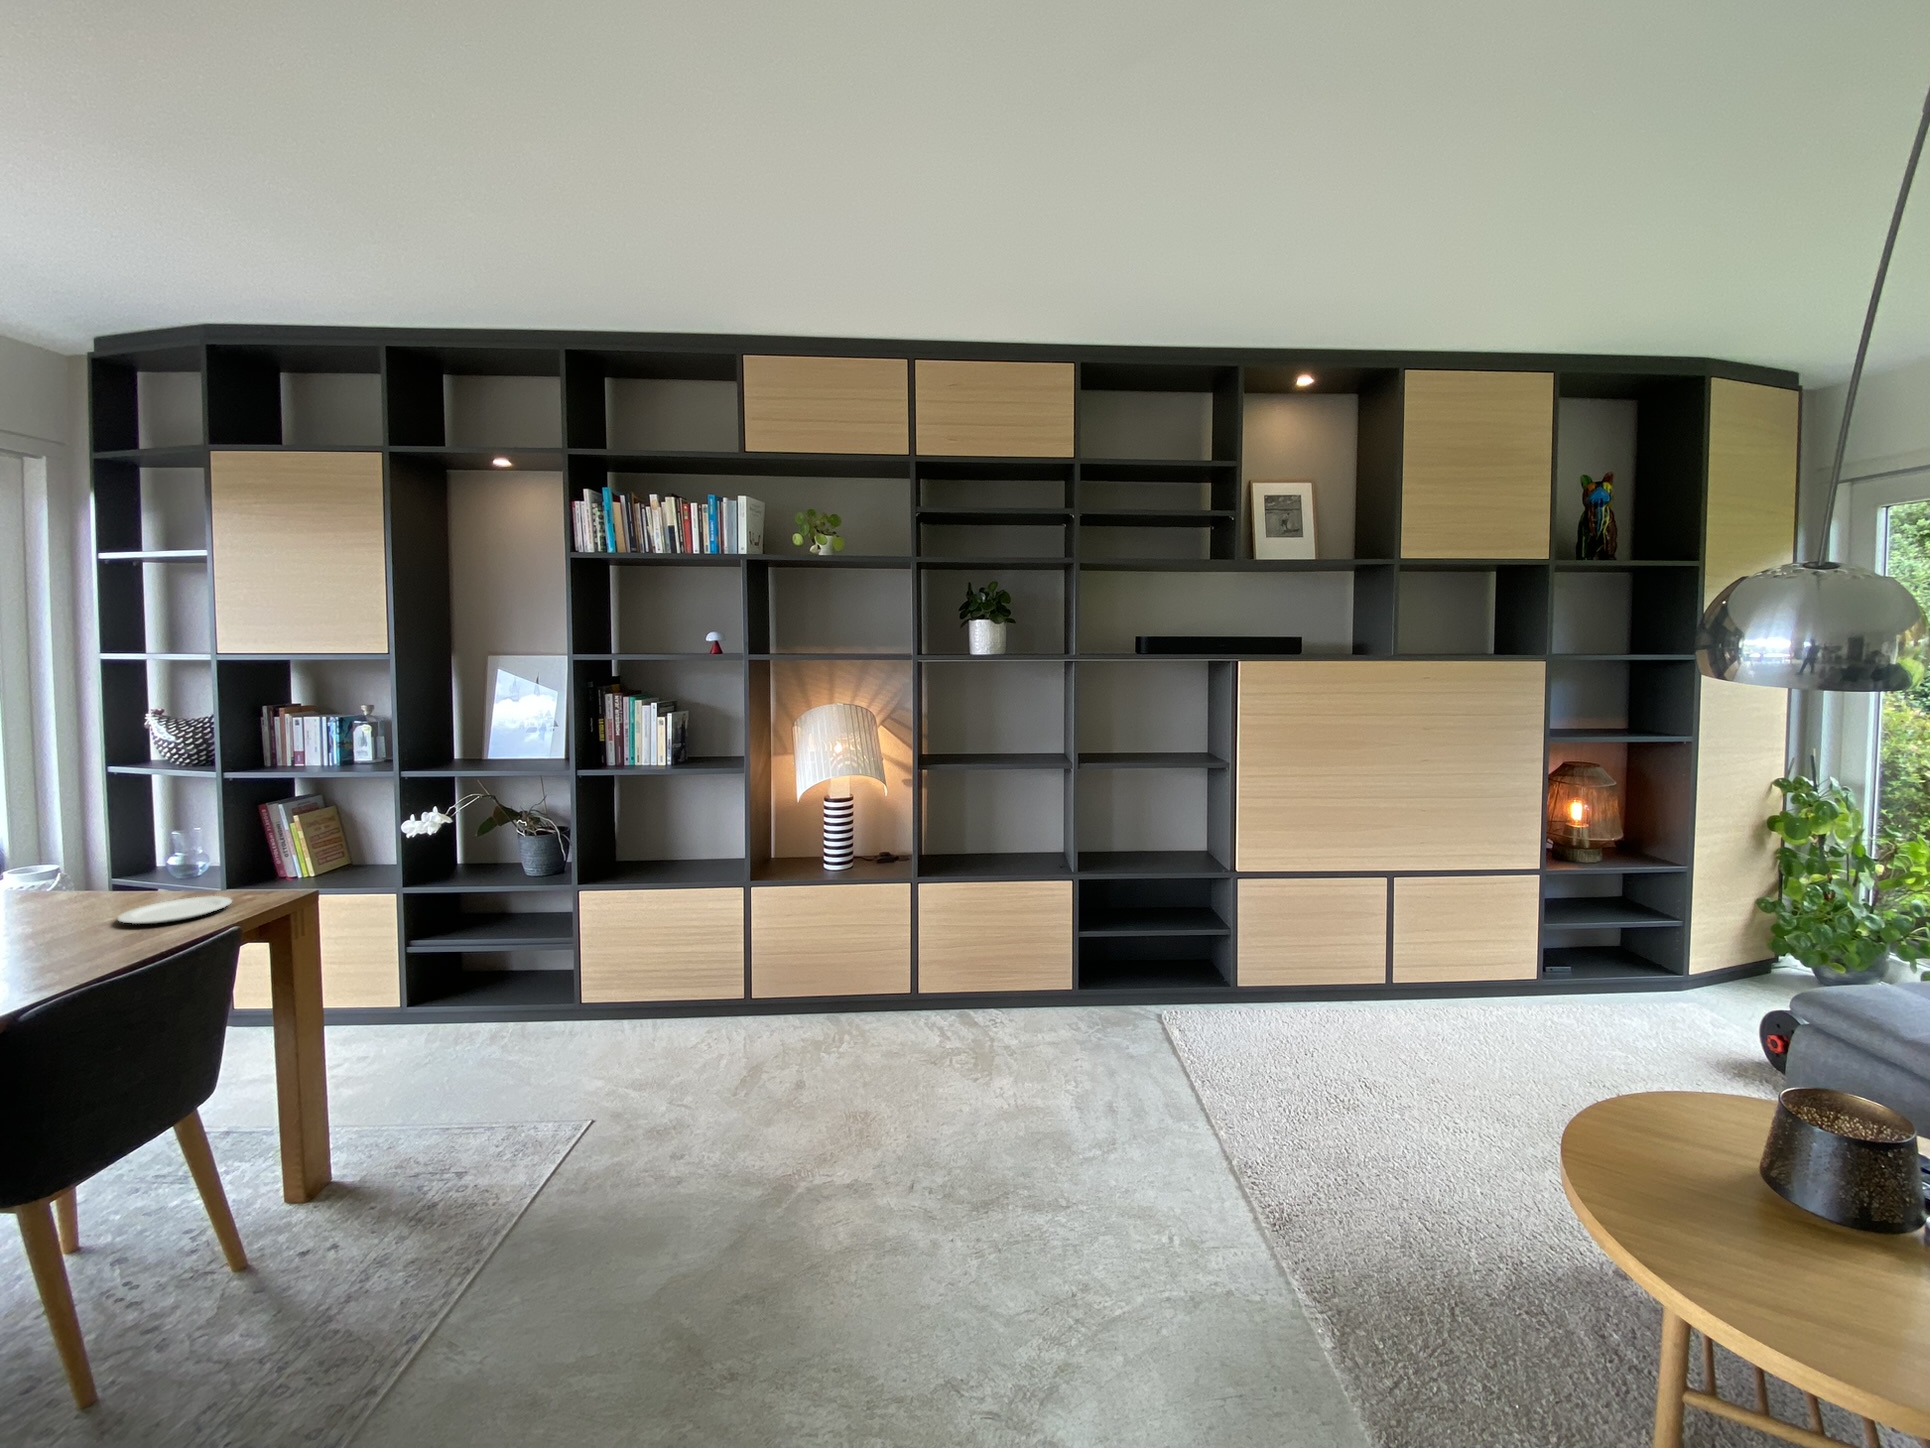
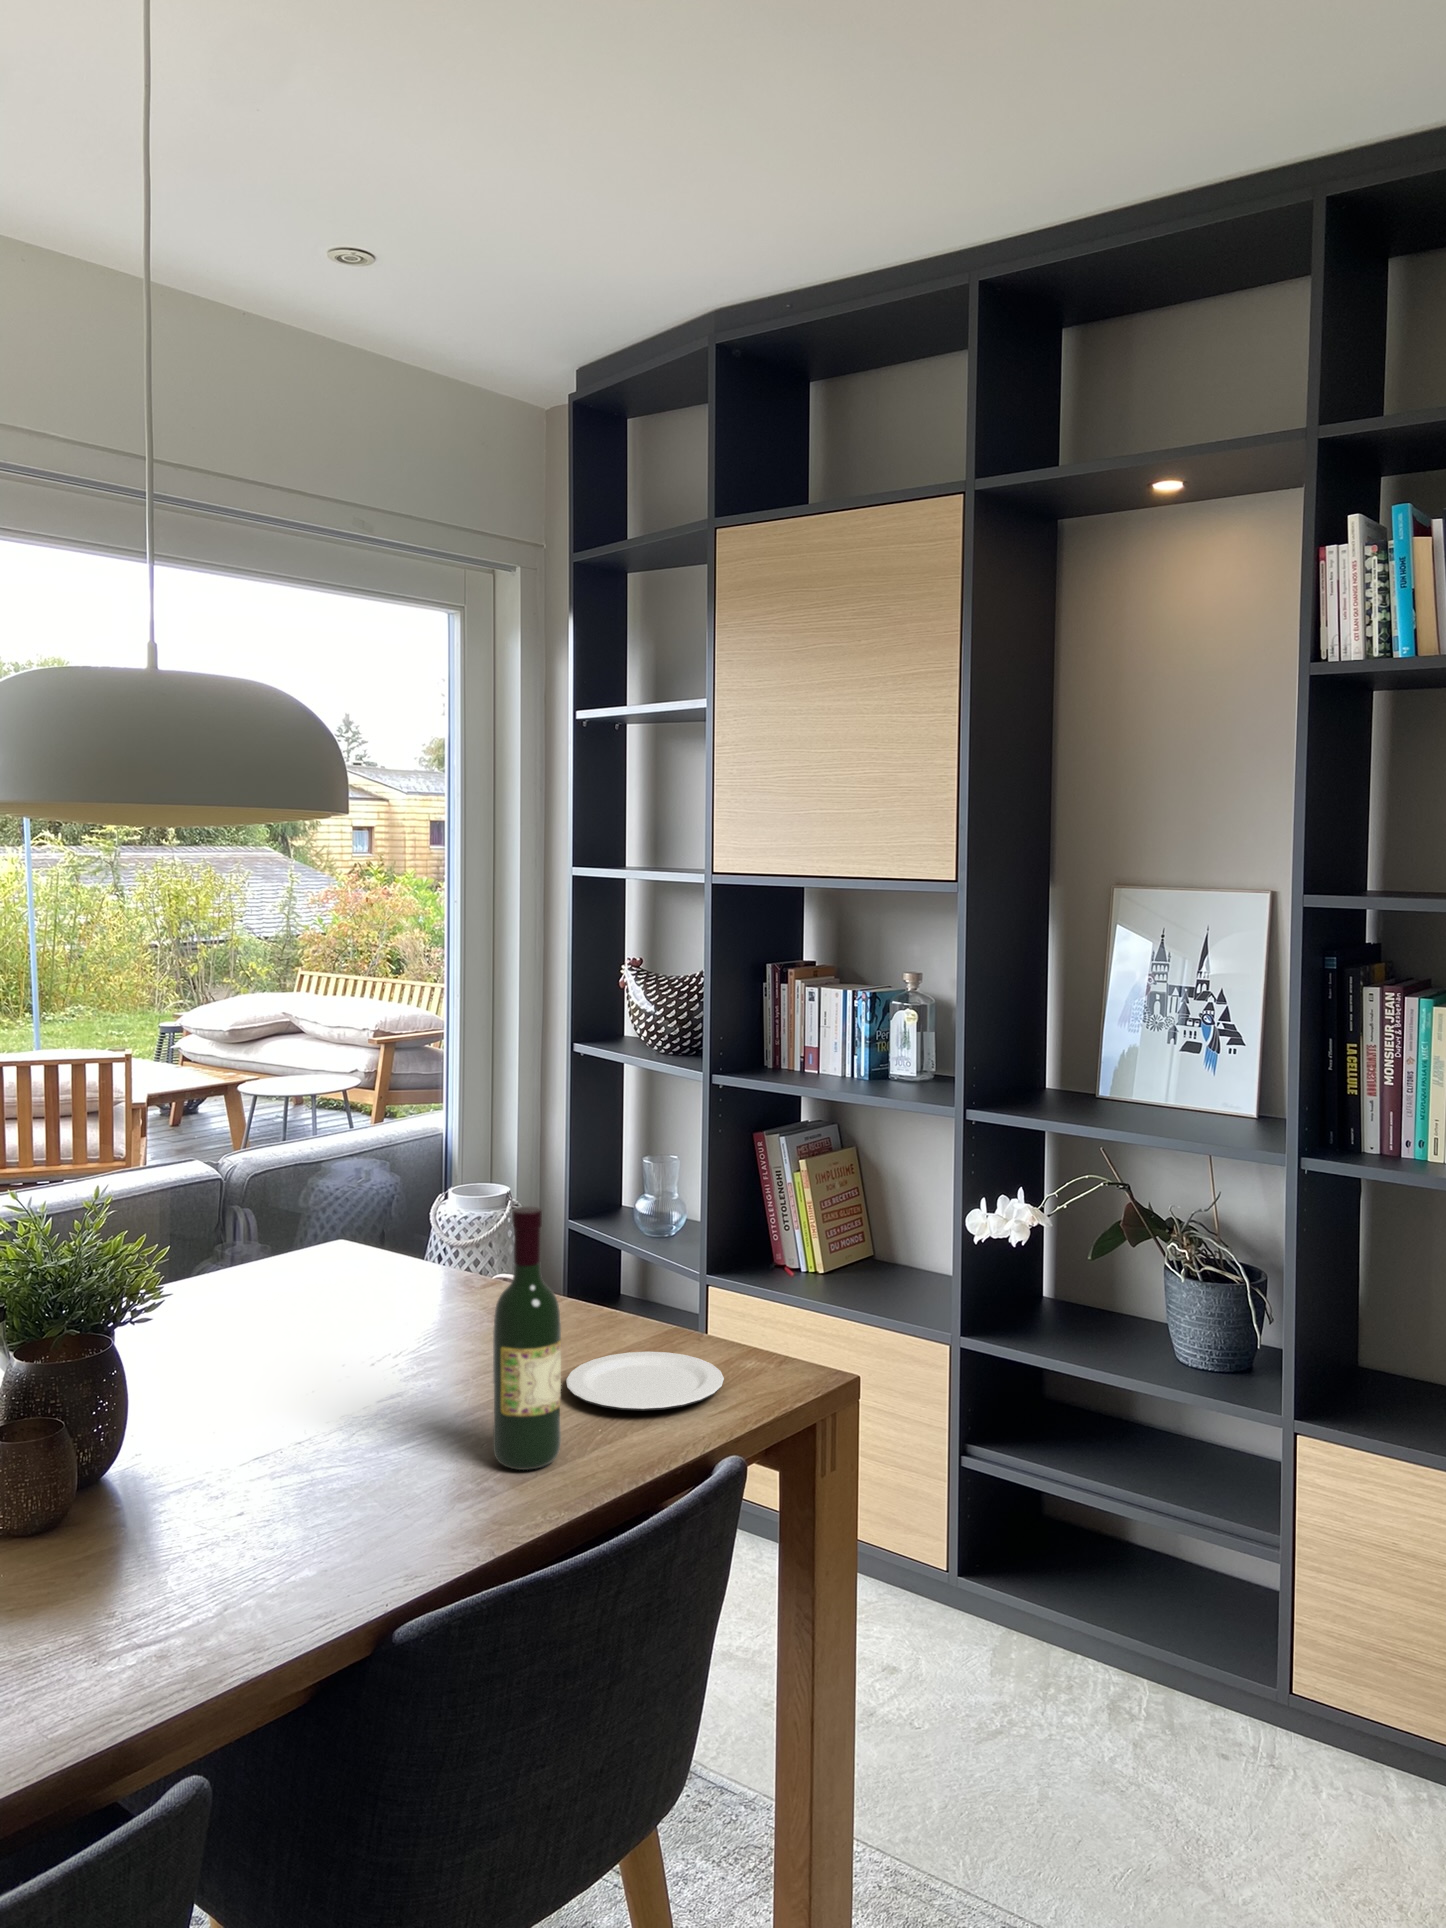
wine bottle: none [61,818,116,956] -> present [493,1207,561,1470]

